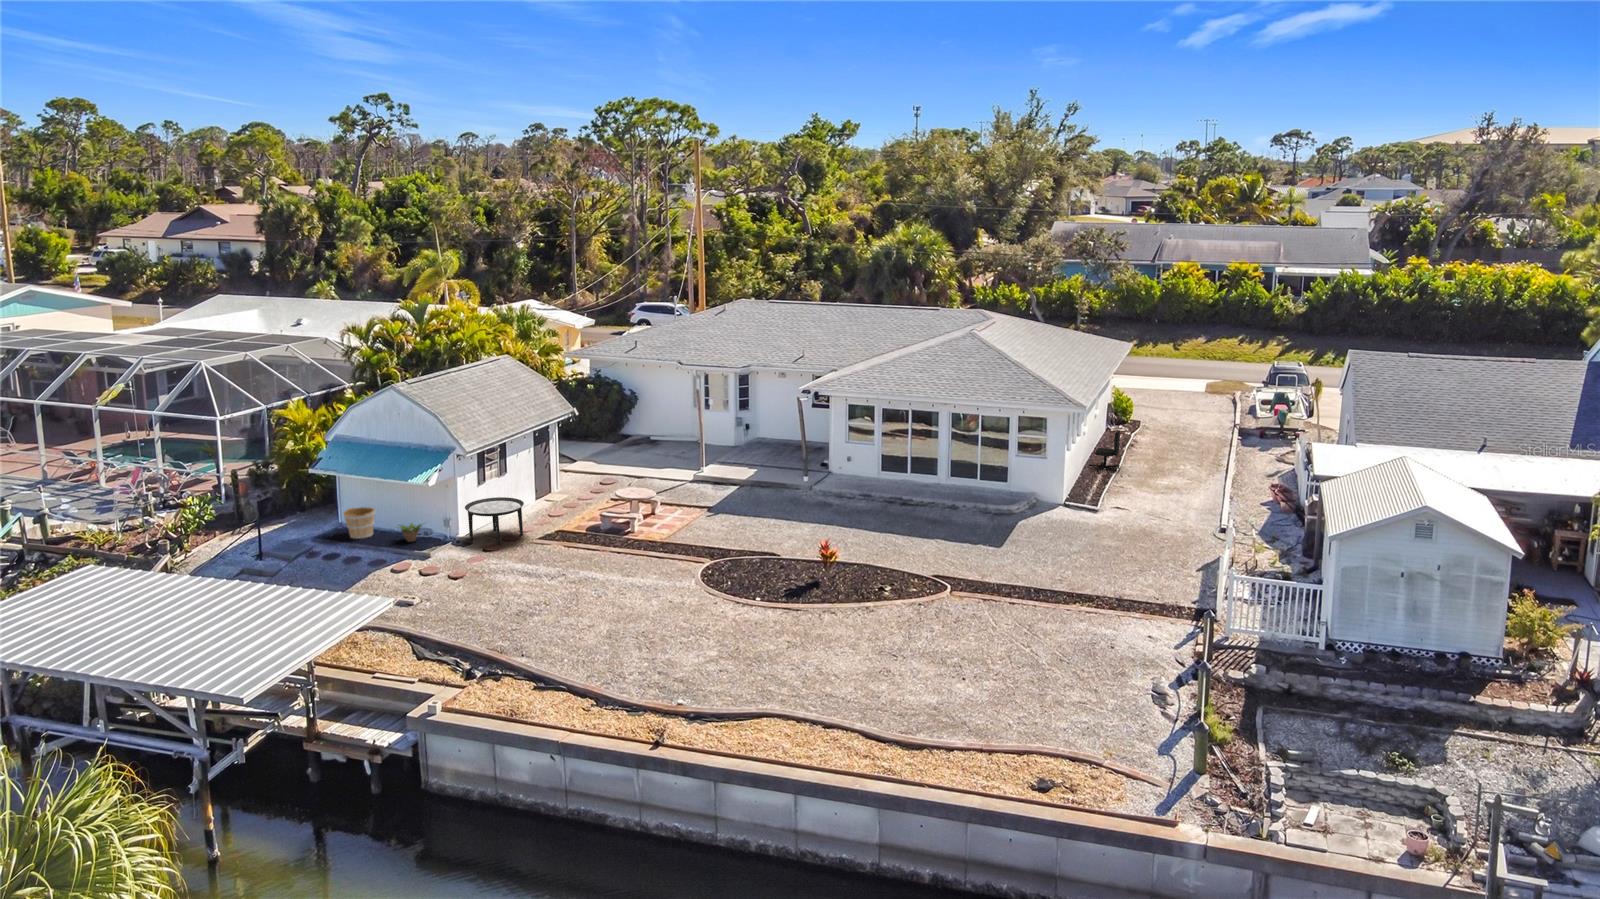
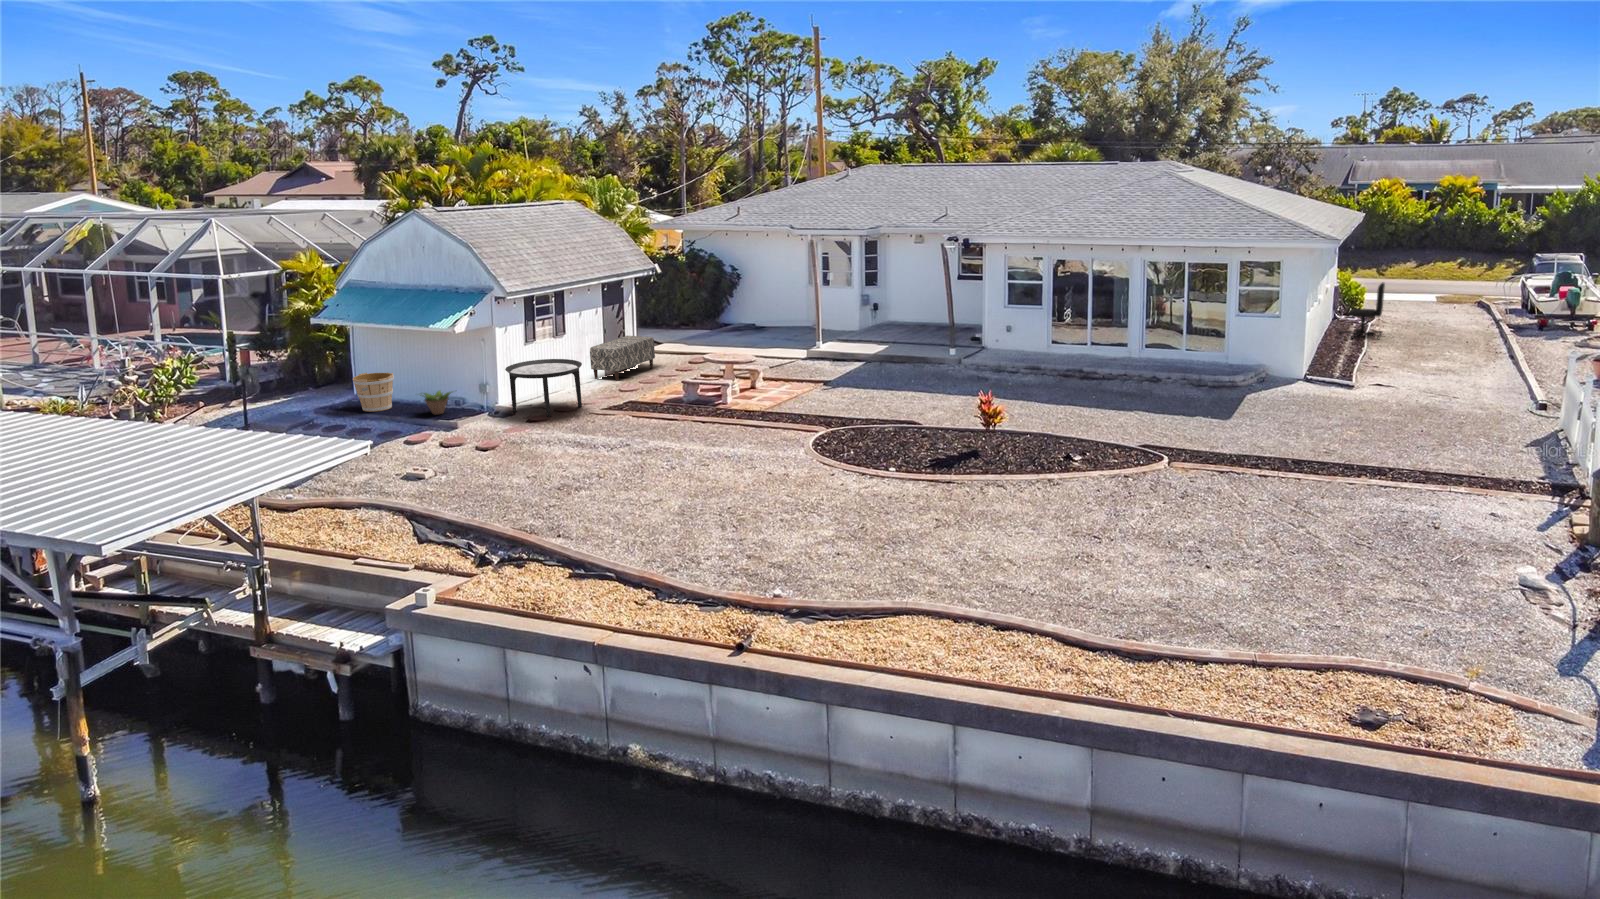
bench: none [526,470,576,509] -> present [590,336,655,381]

